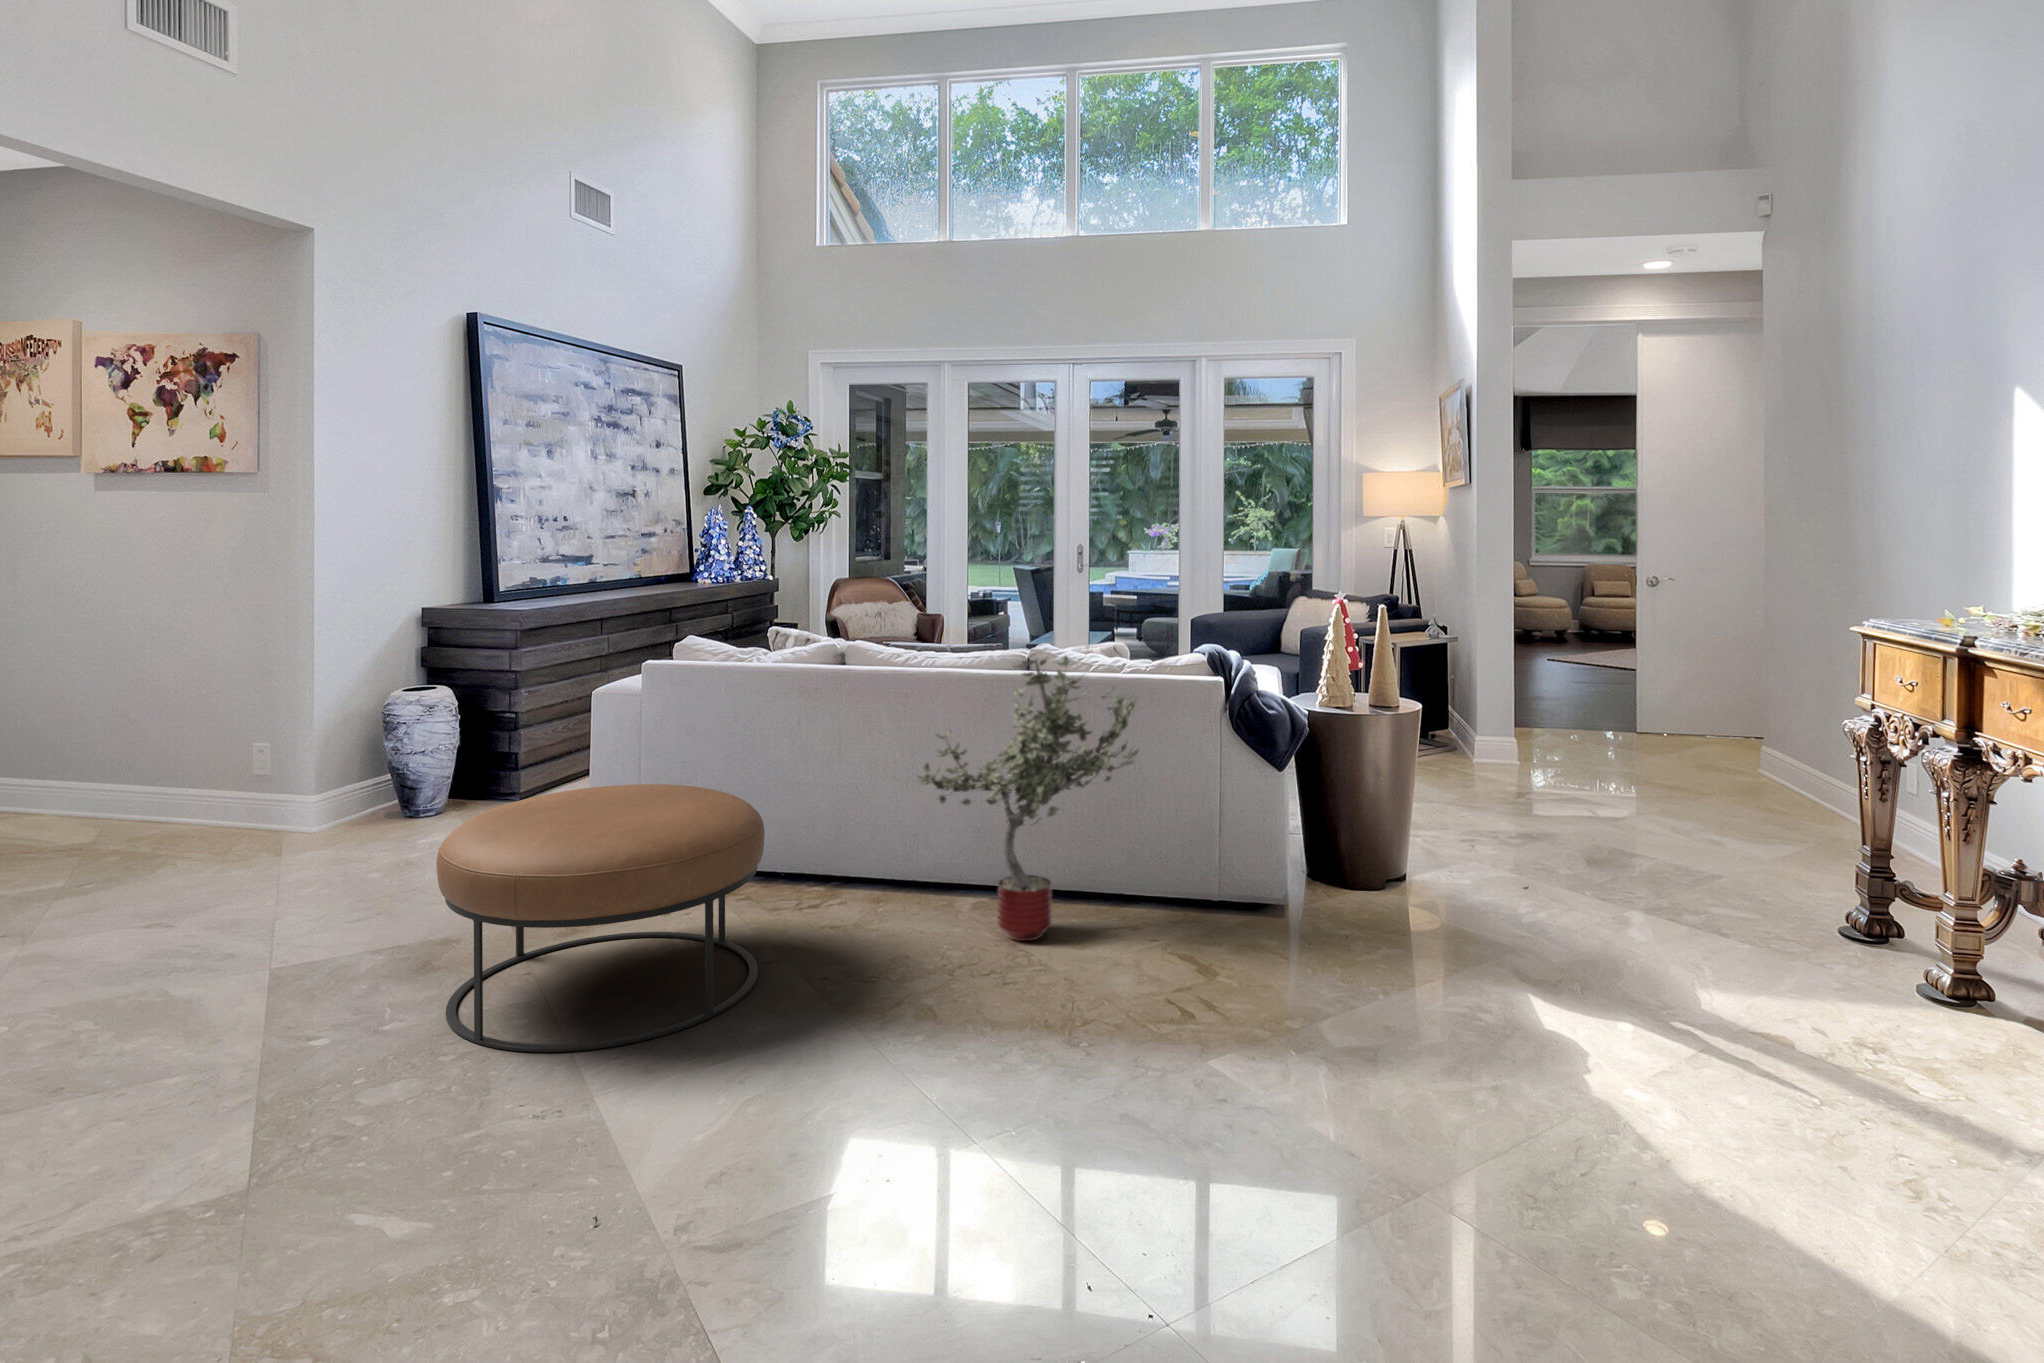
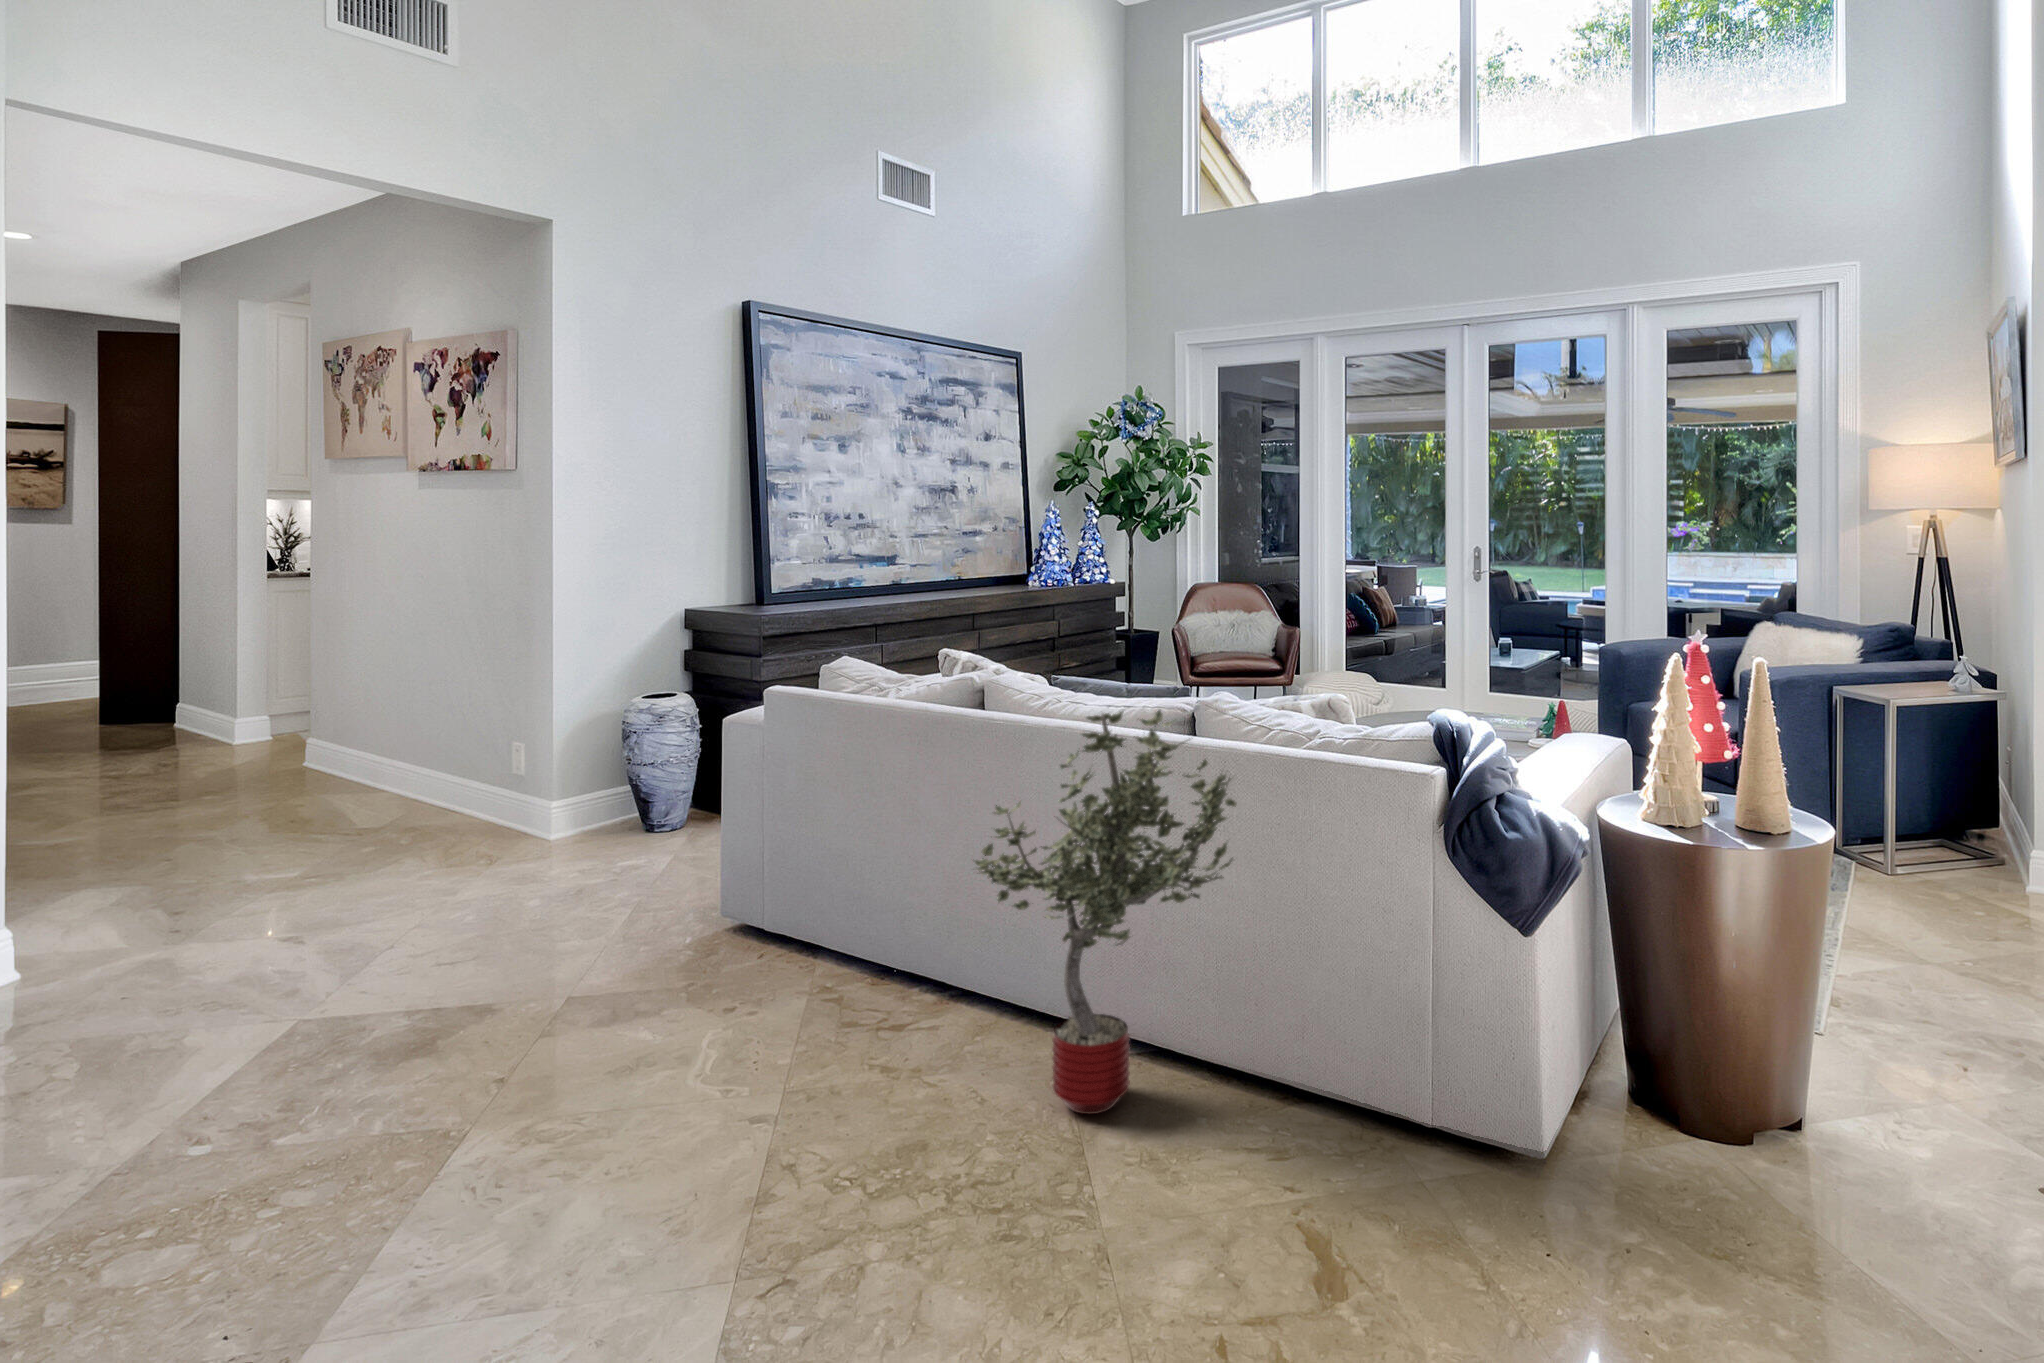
ottoman: present [436,784,765,1052] -> none [321,841,751,1196]

